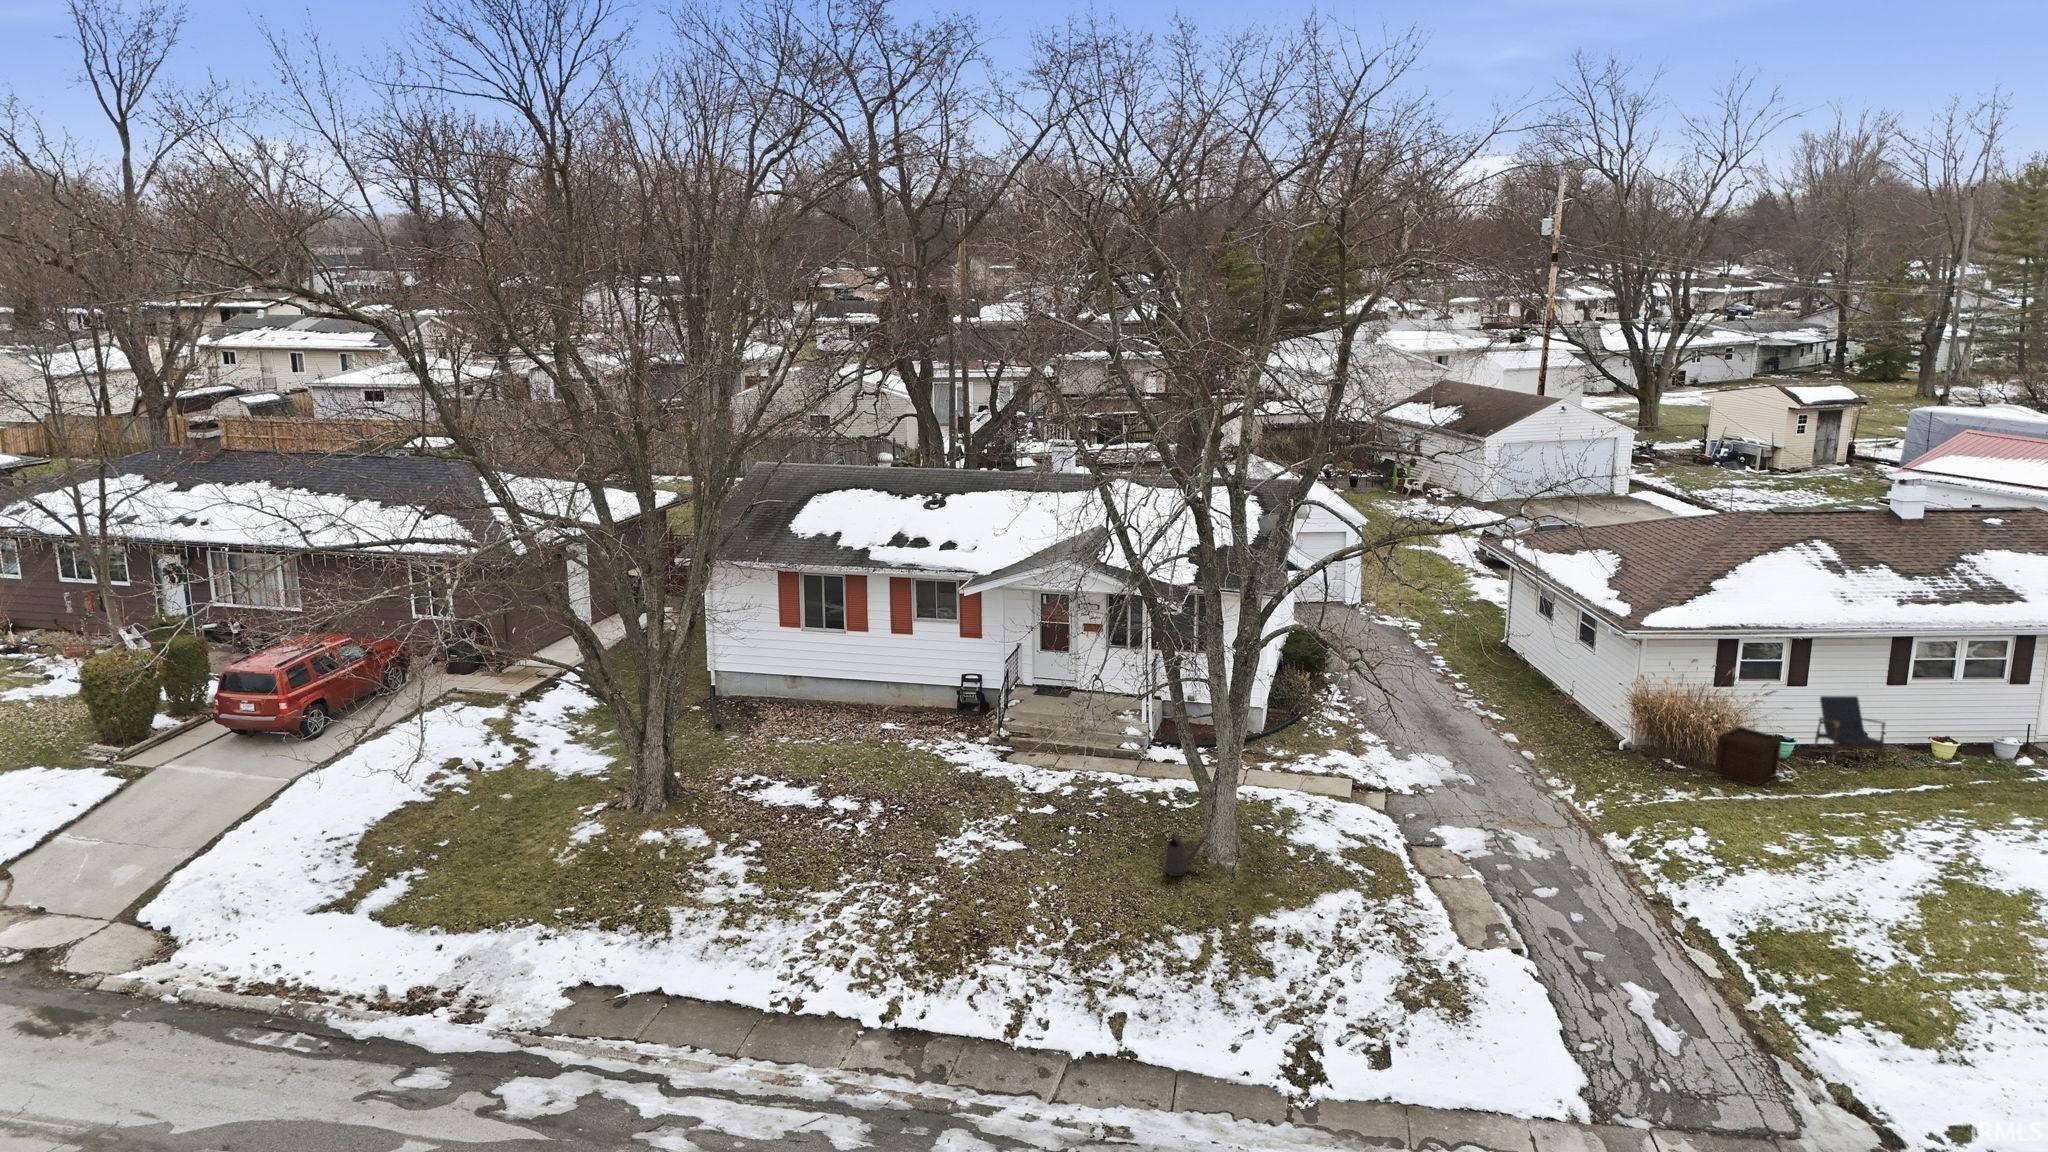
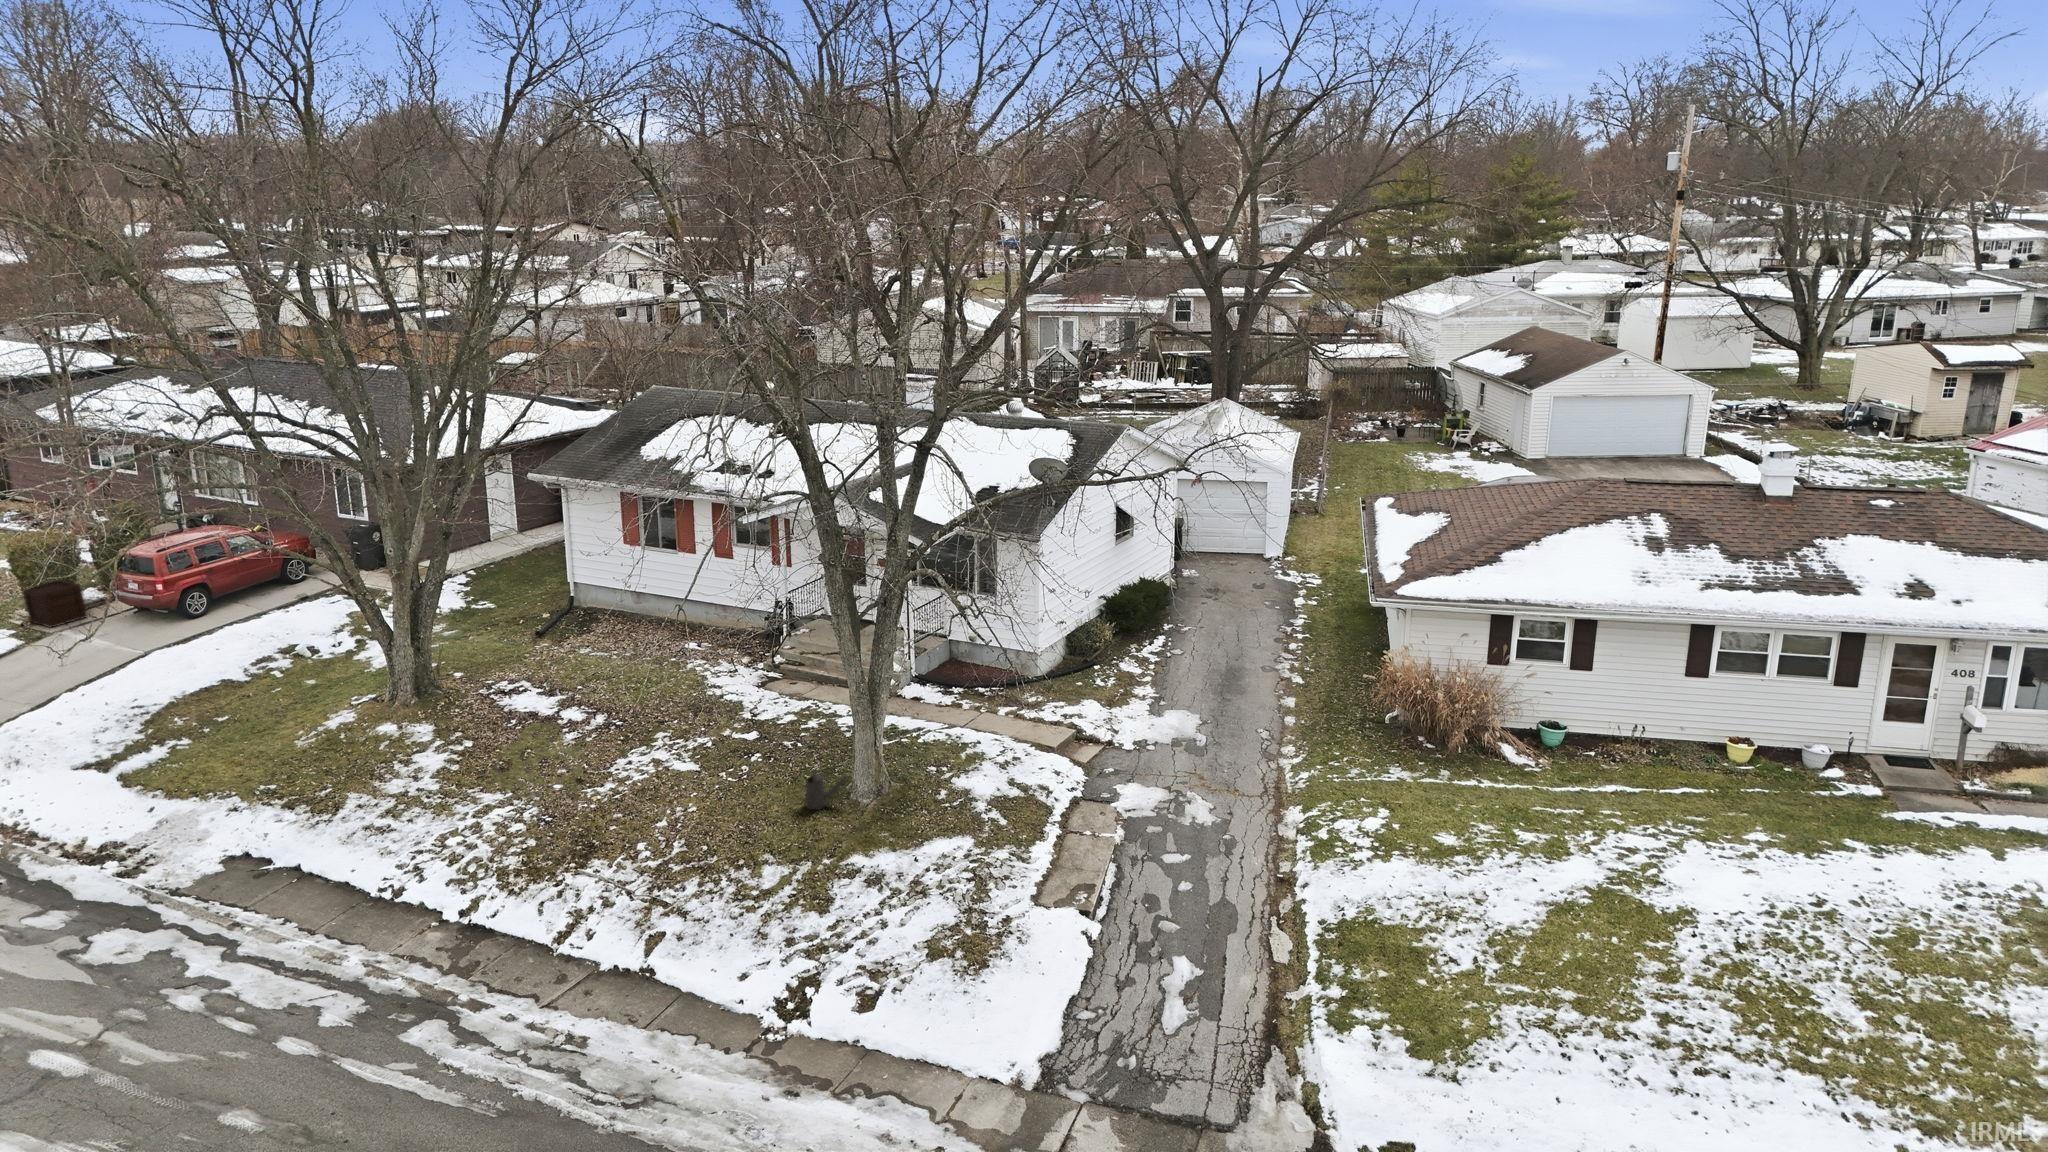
lounge chair: present [1815,696,1885,761] -> none [1605,682,1669,758]
wooden crate: present [1714,727,1782,786] -> present [23,580,87,627]

